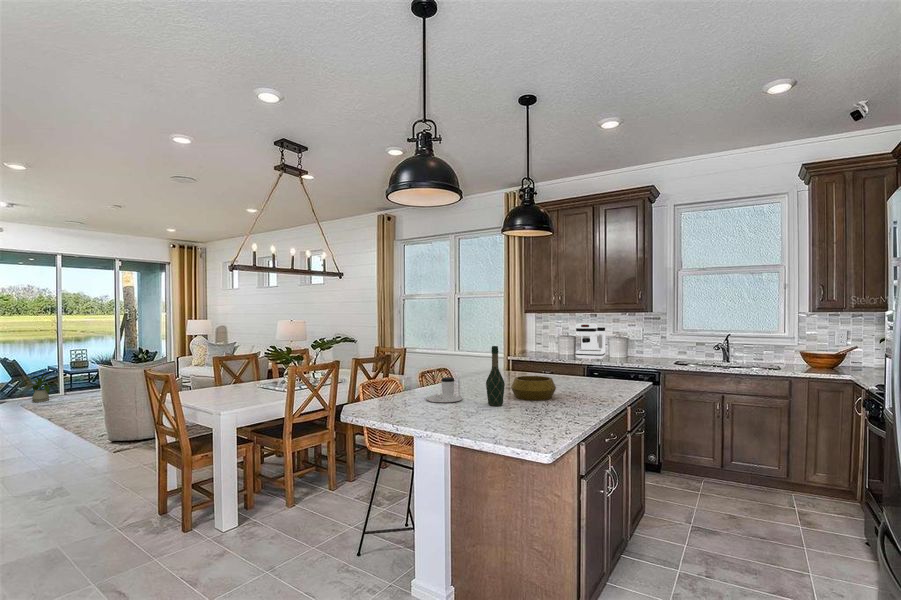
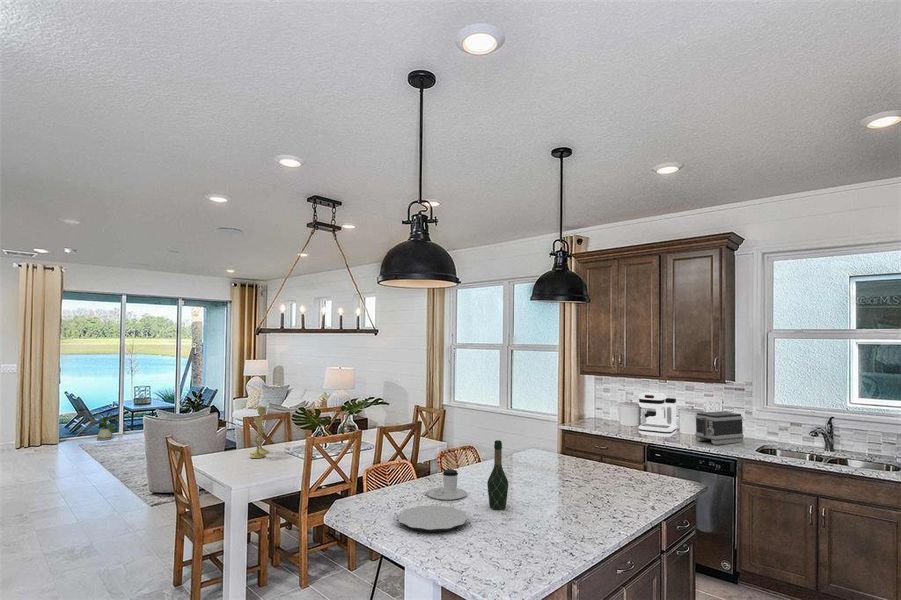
toaster: none [623,336,660,362] -> present [695,411,744,445]
candlestick: none [226,345,245,393] -> present [250,407,270,458]
decorative bowl: present [511,376,556,400] -> none [524,471,575,503]
plate: none [414,404,479,422] -> present [397,505,469,532]

